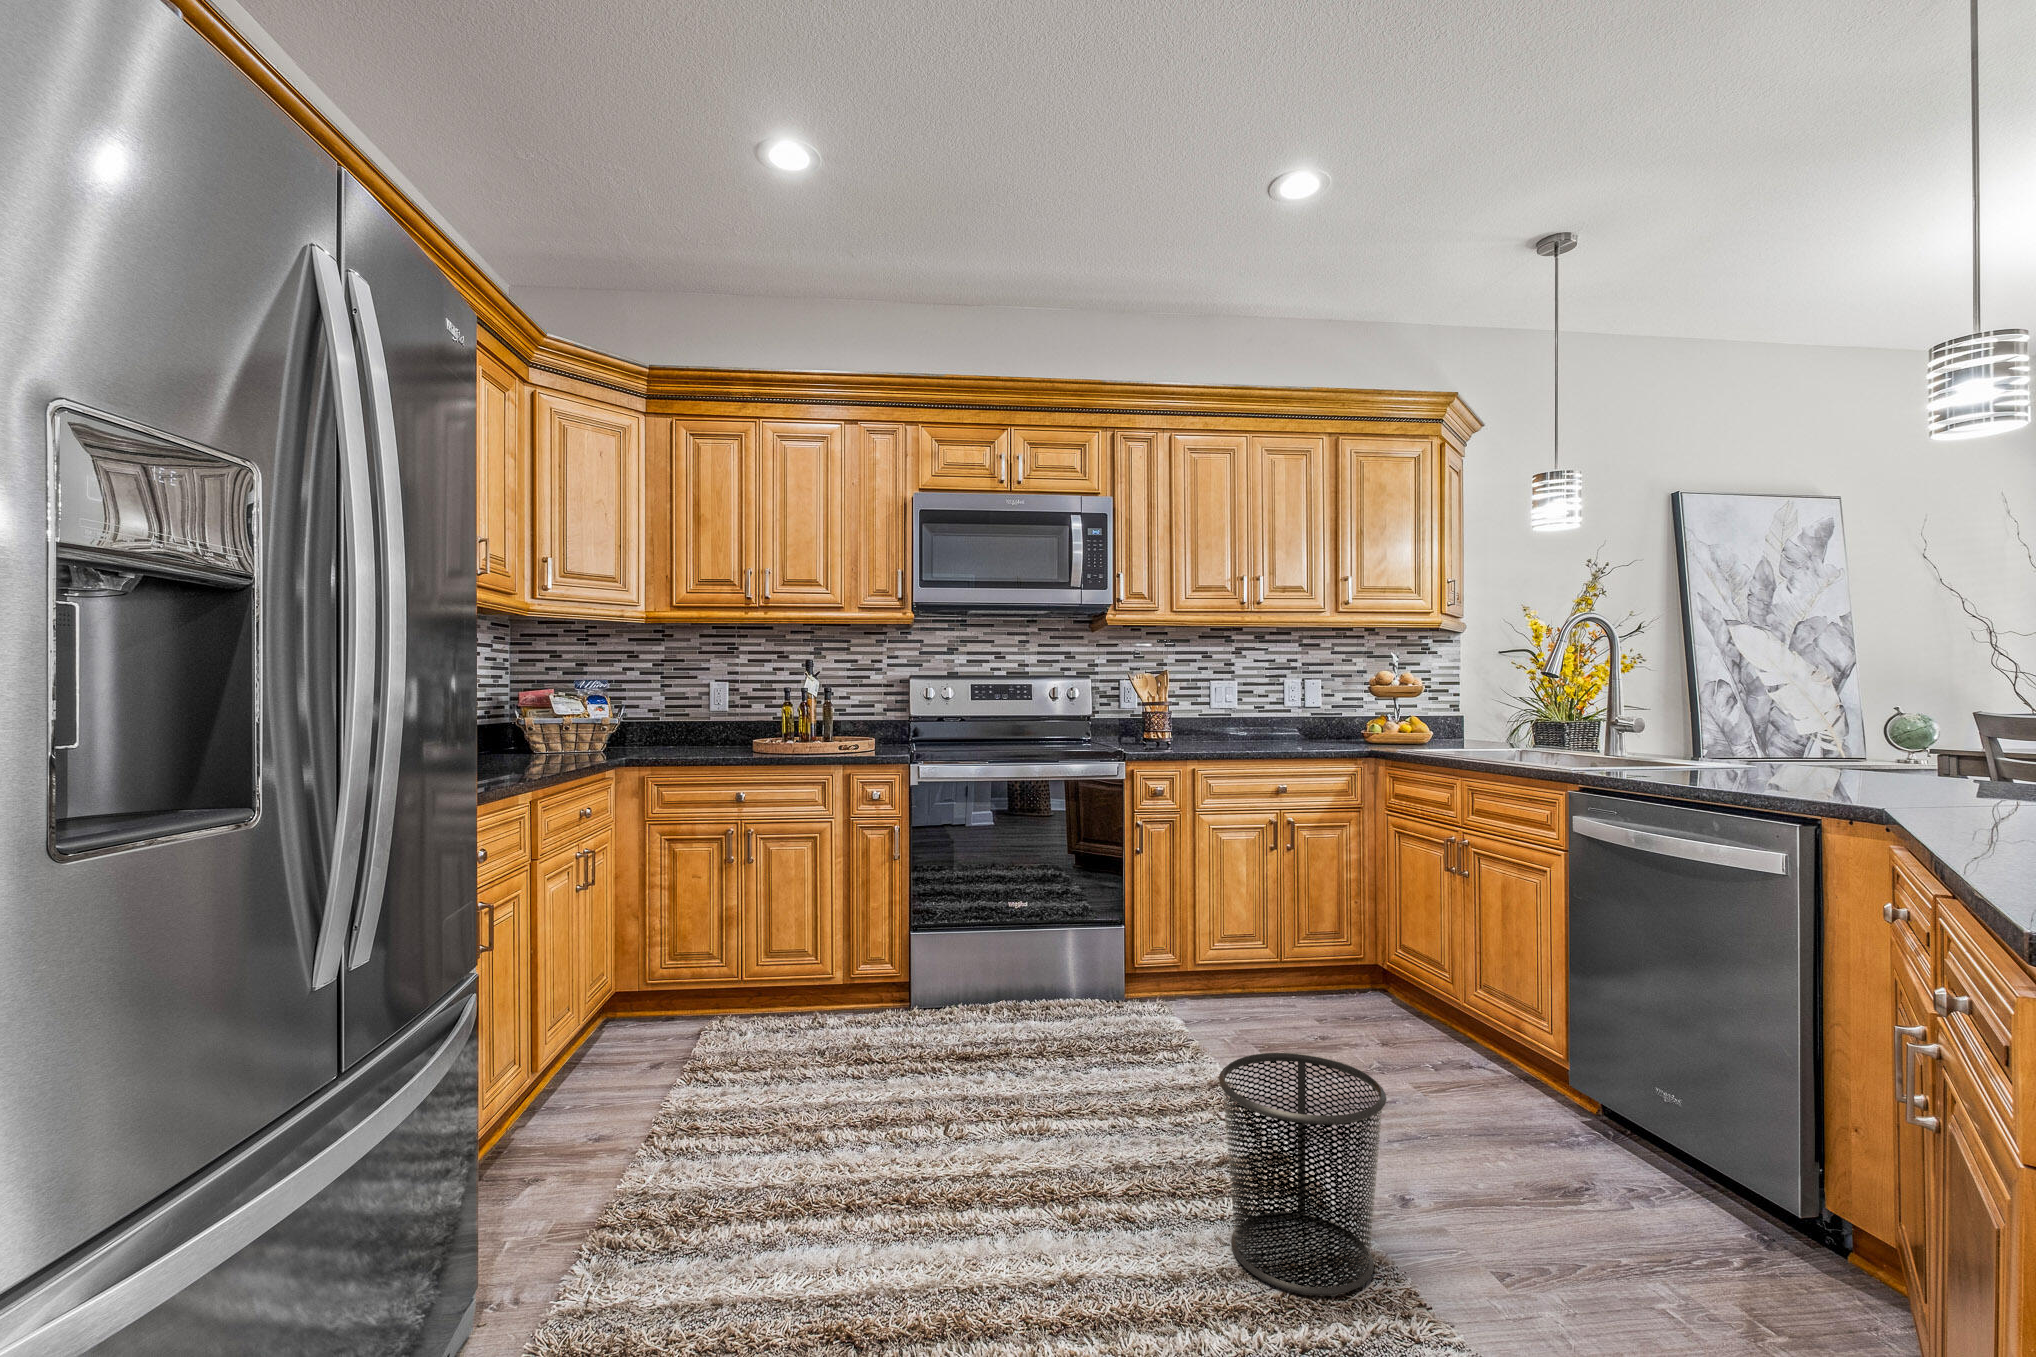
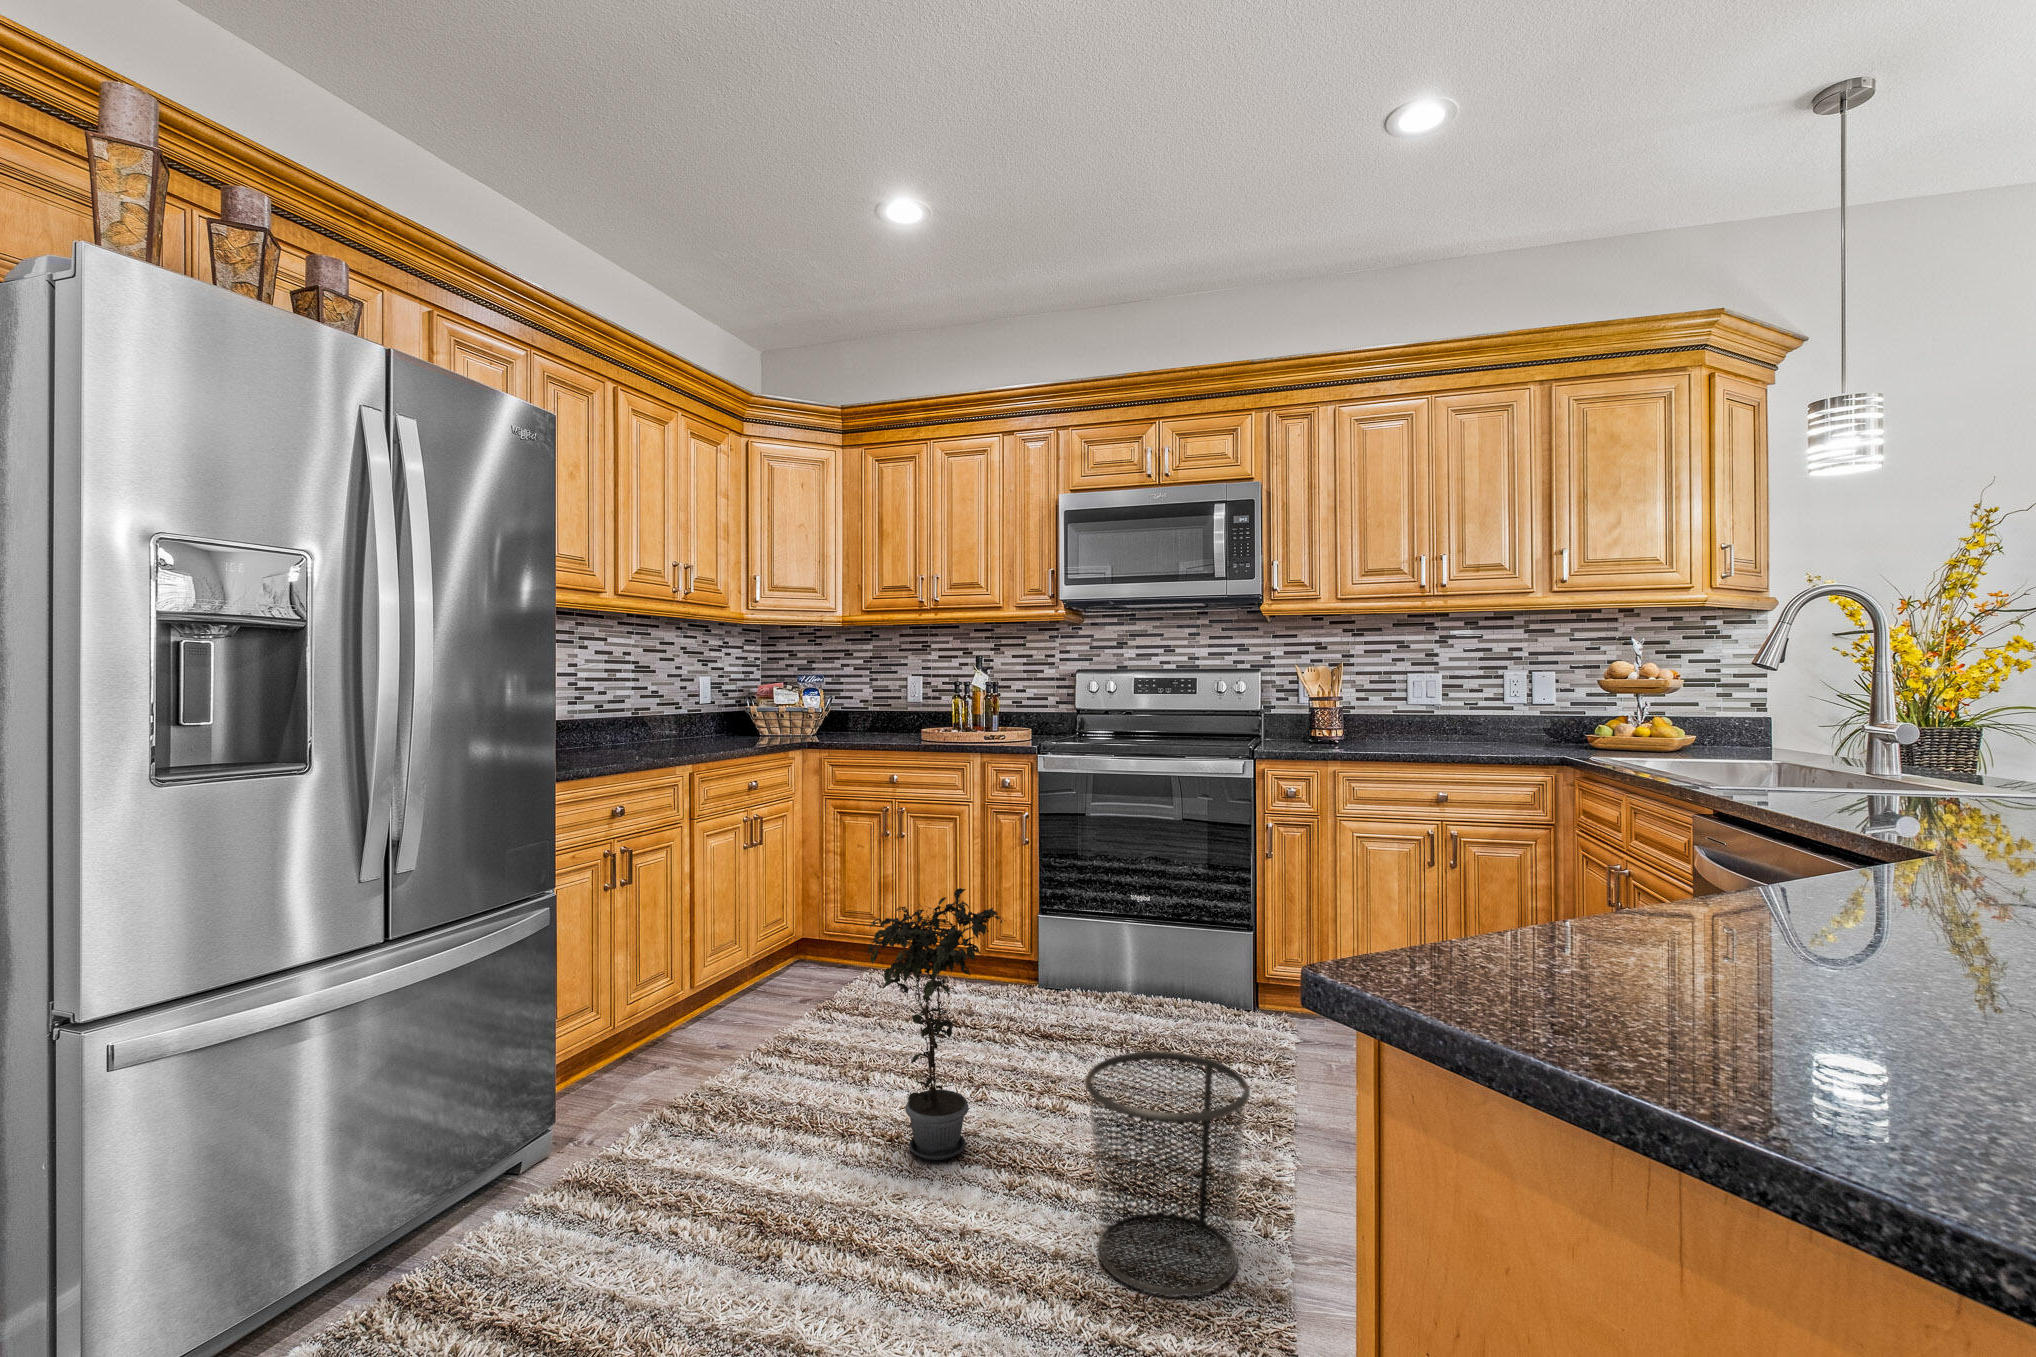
potted plant: none [935,914,1058,1218] -> present [868,888,1004,1160]

